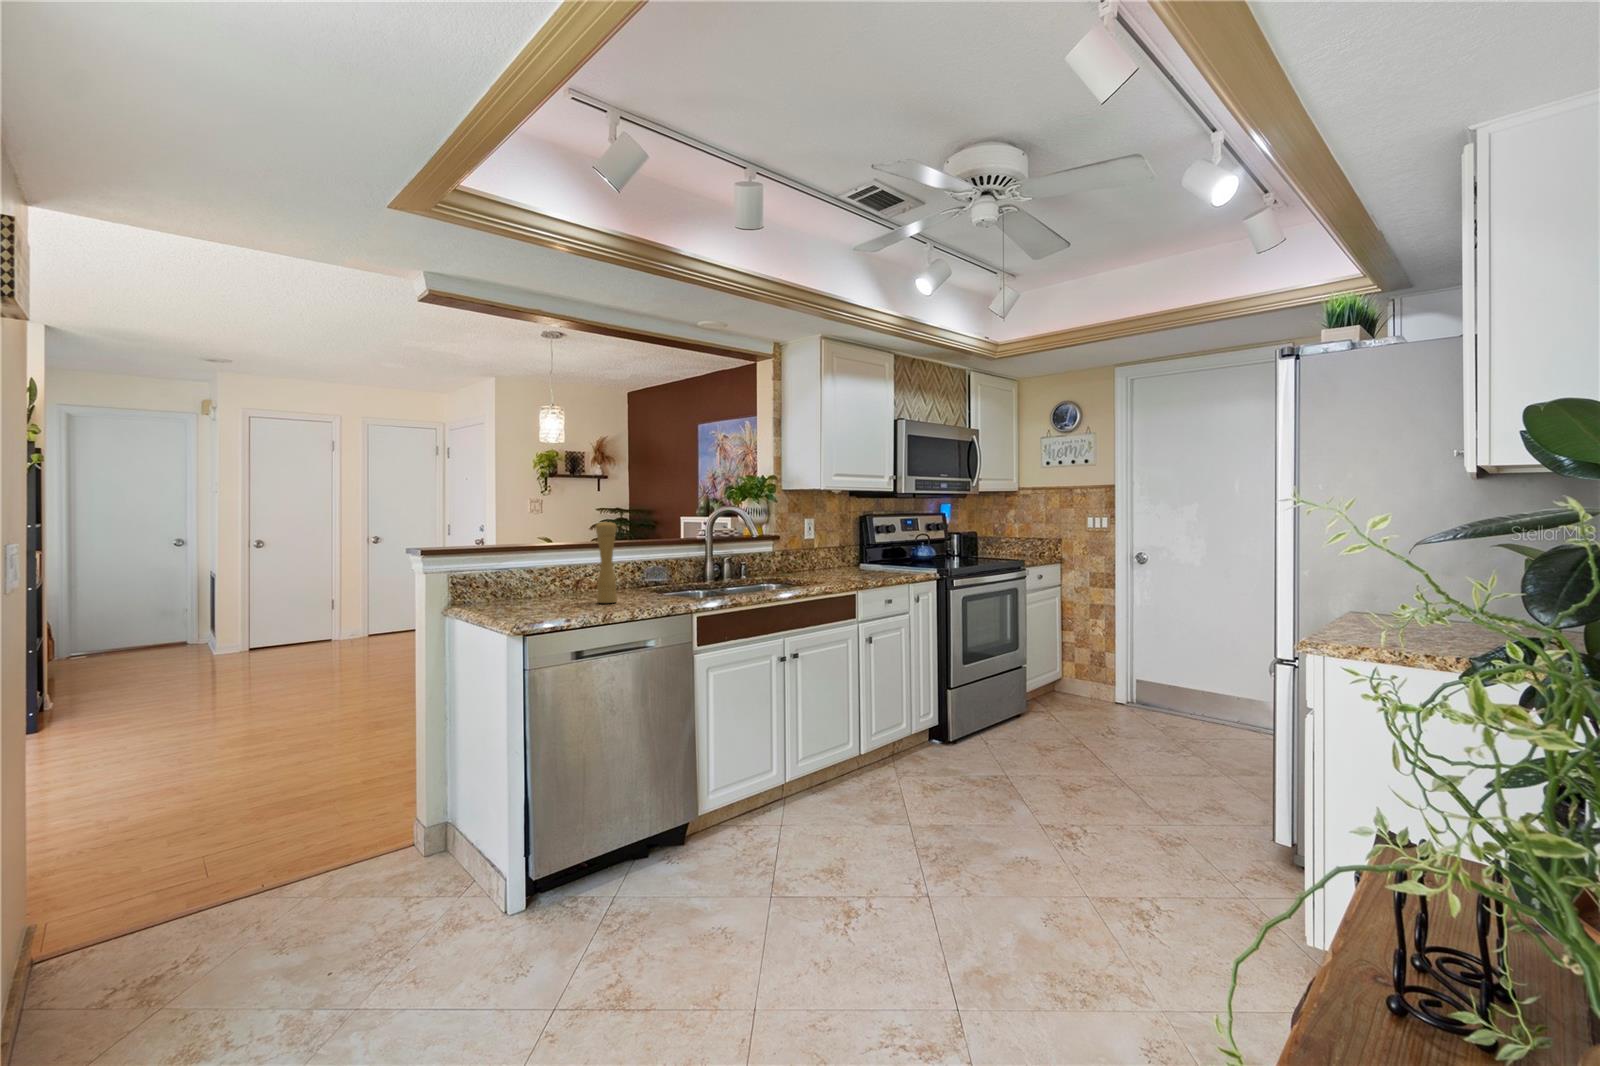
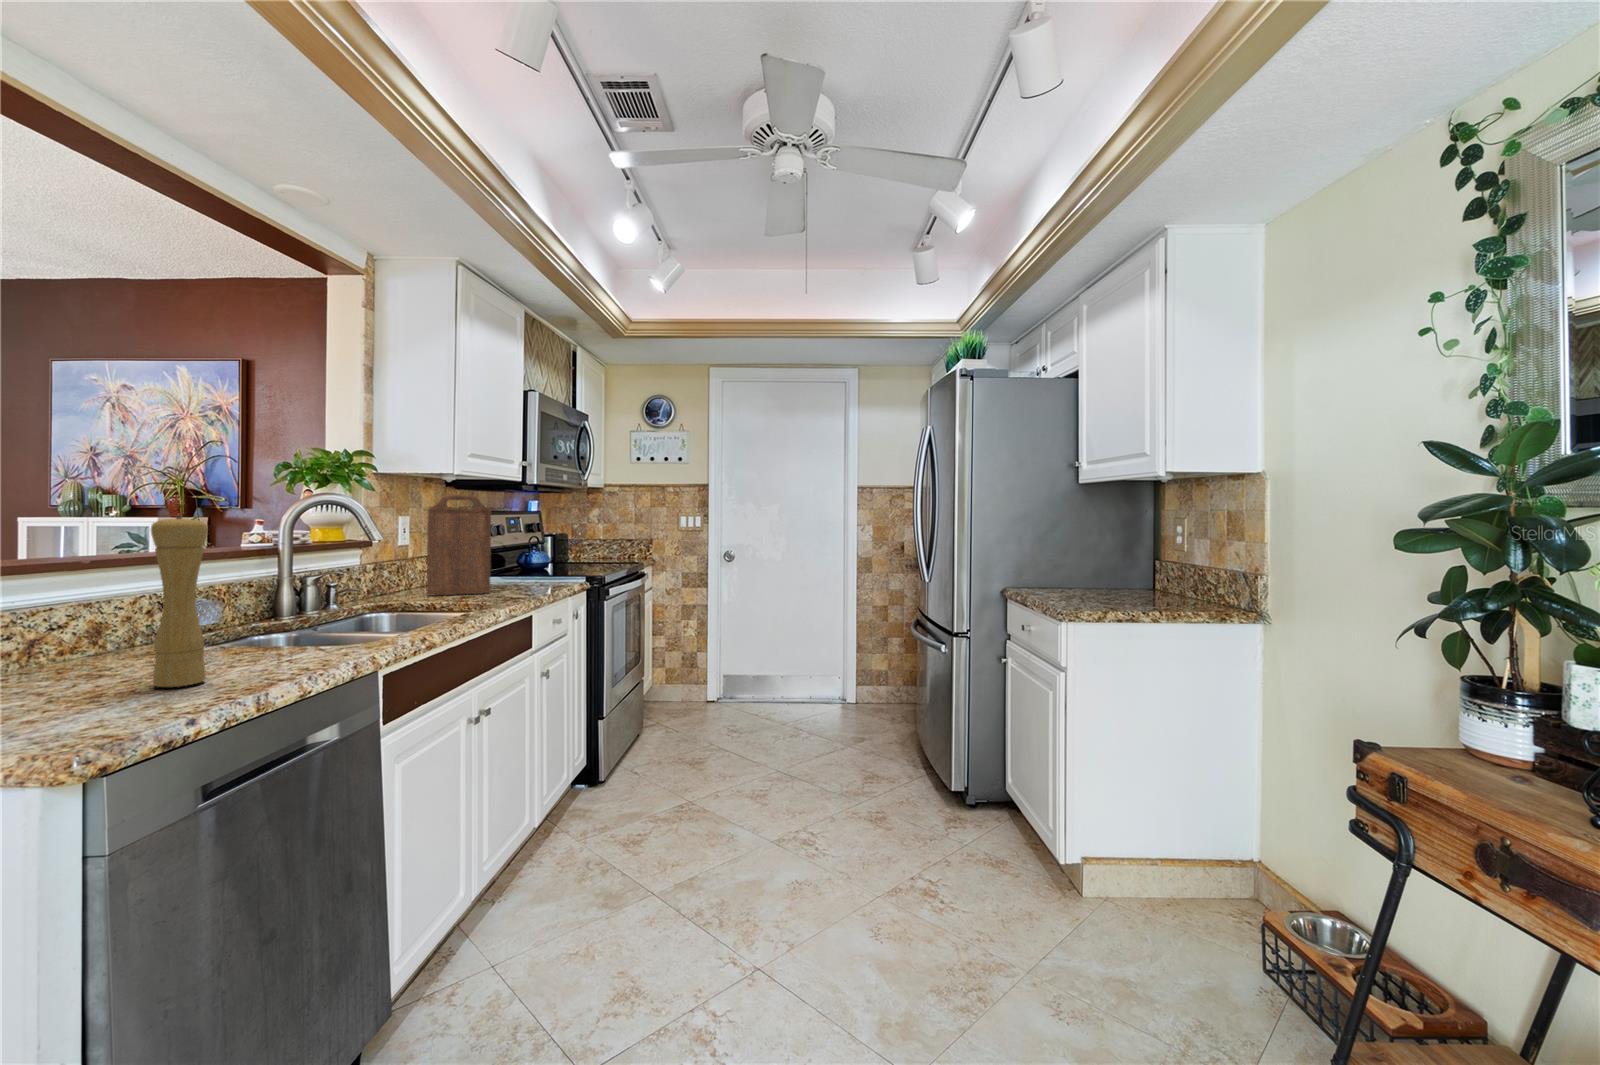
cutting board: none [800,504,842,576] -> present [427,495,491,596]

